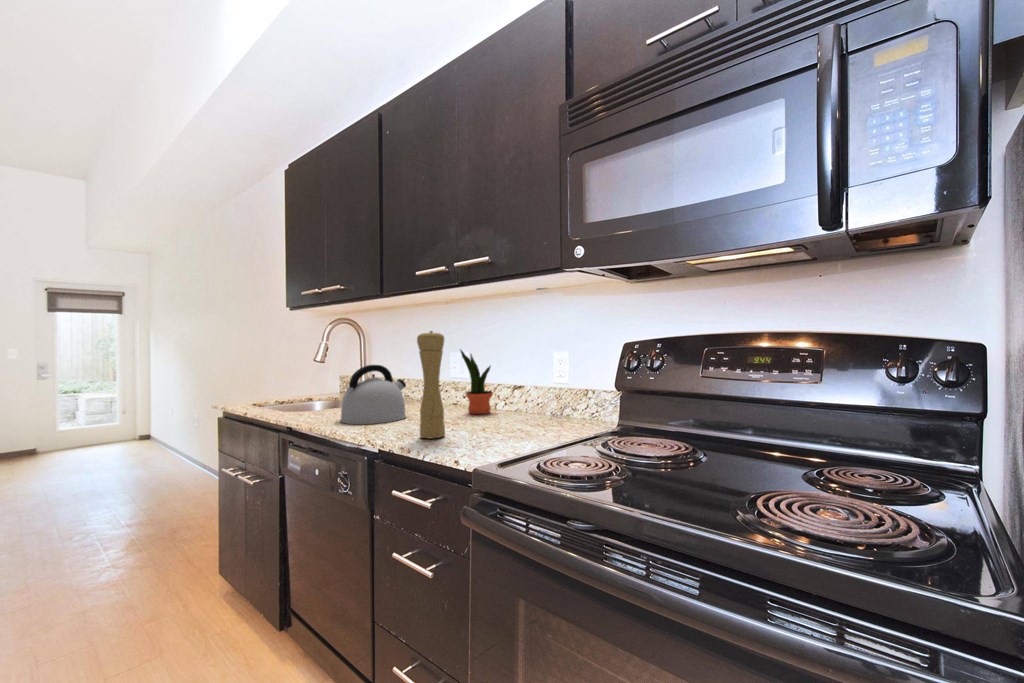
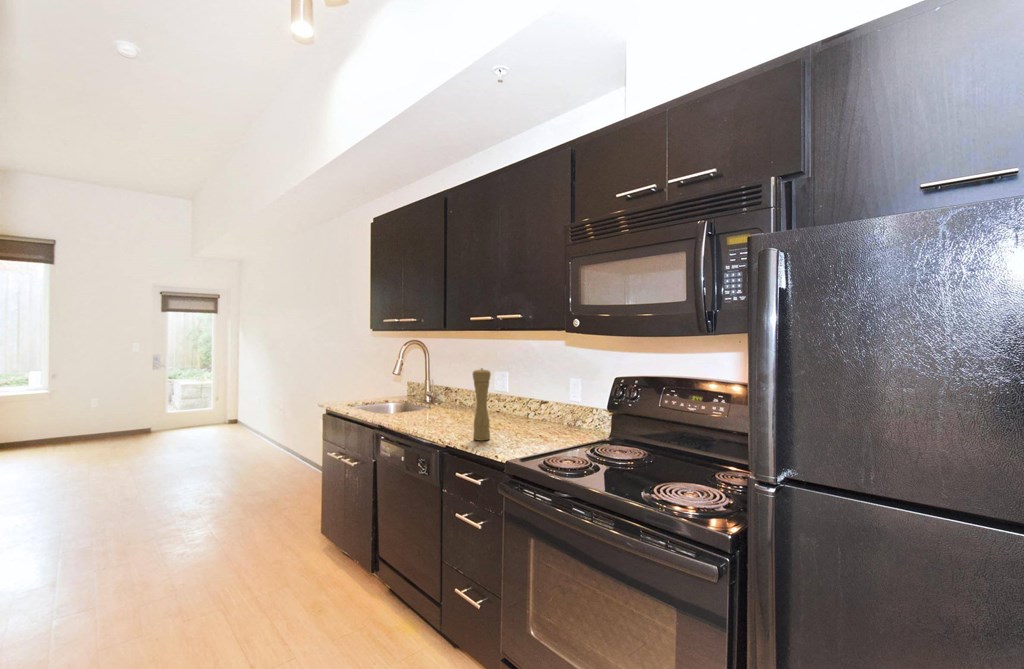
potted plant: present [460,350,493,414] -> none [501,373,525,421]
kettle: present [340,365,406,424] -> none [417,384,462,427]

